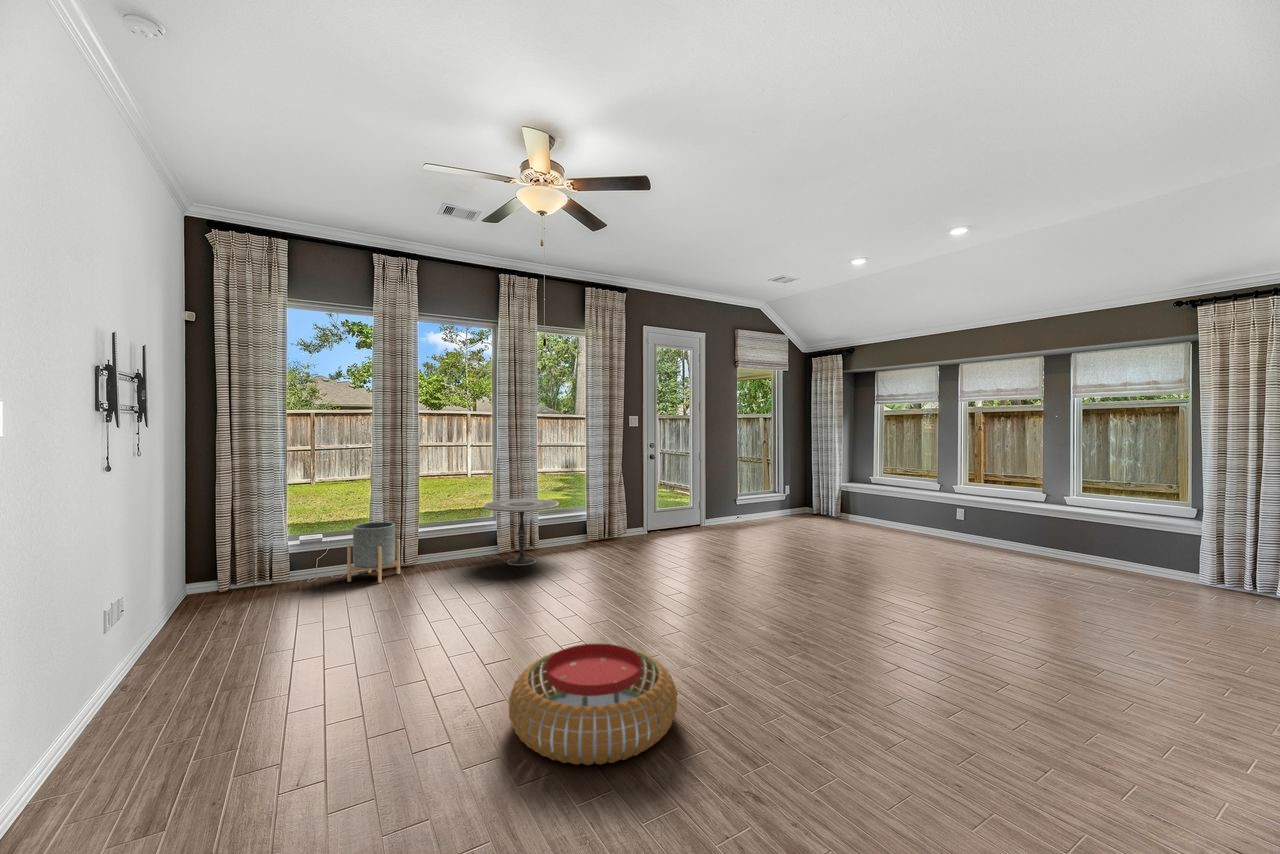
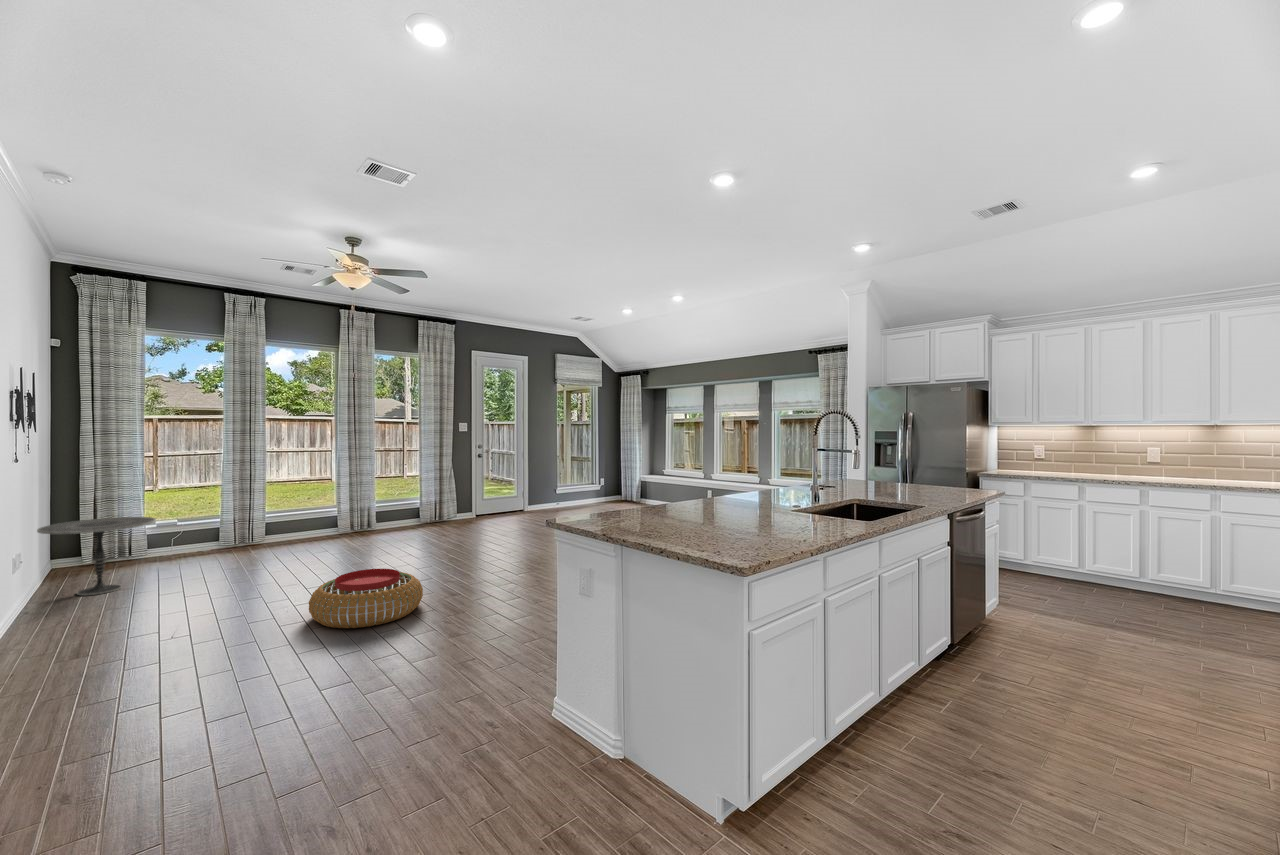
side table: present [484,499,559,566] -> present [37,517,156,595]
planter: present [347,522,400,583] -> none [200,508,248,556]

